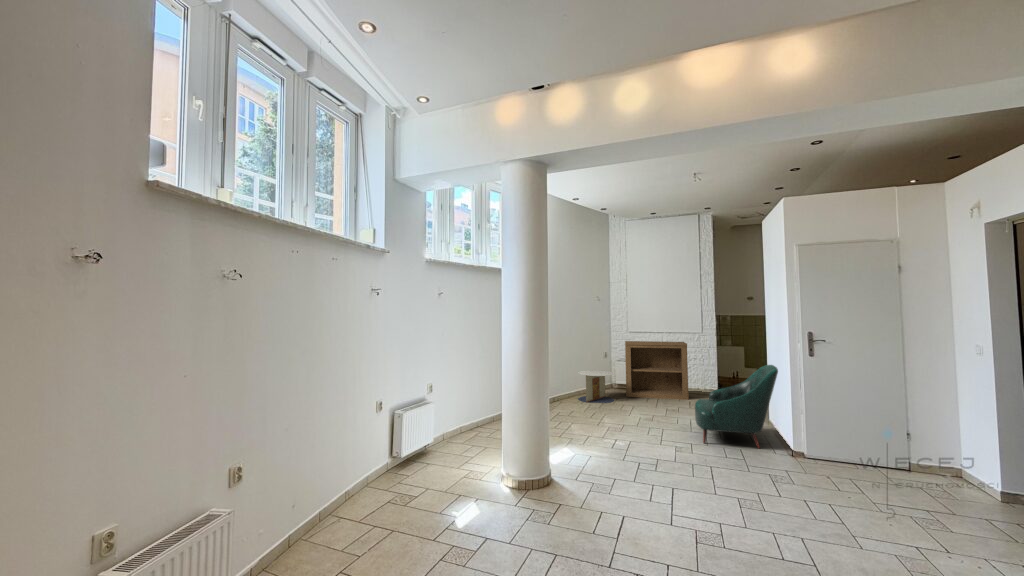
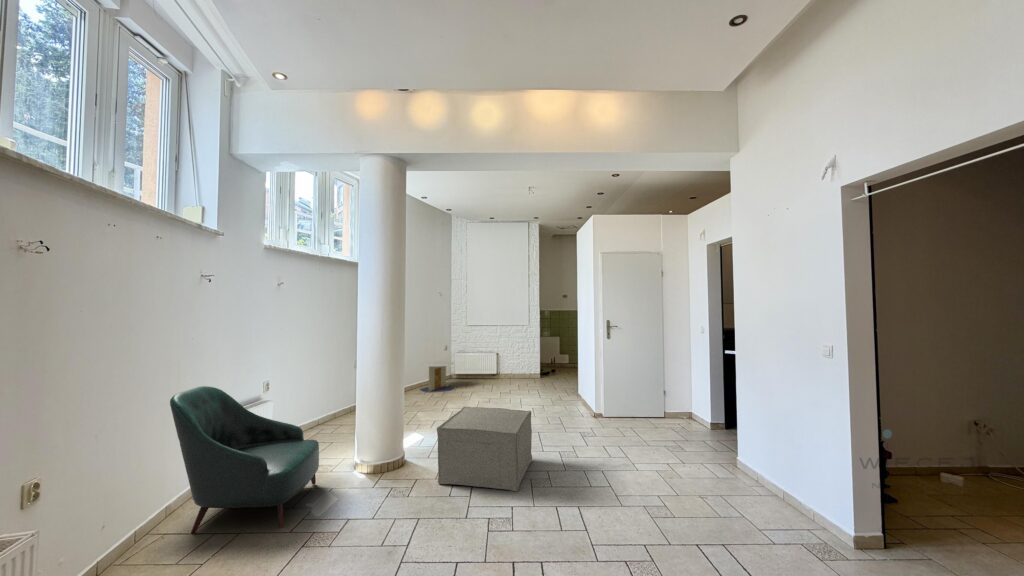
bookshelf: present [625,341,689,400] -> none [465,333,518,384]
armchair: present [695,365,778,449] -> present [170,386,319,533]
ottoman: none [580,429,699,544] -> present [437,407,532,492]

